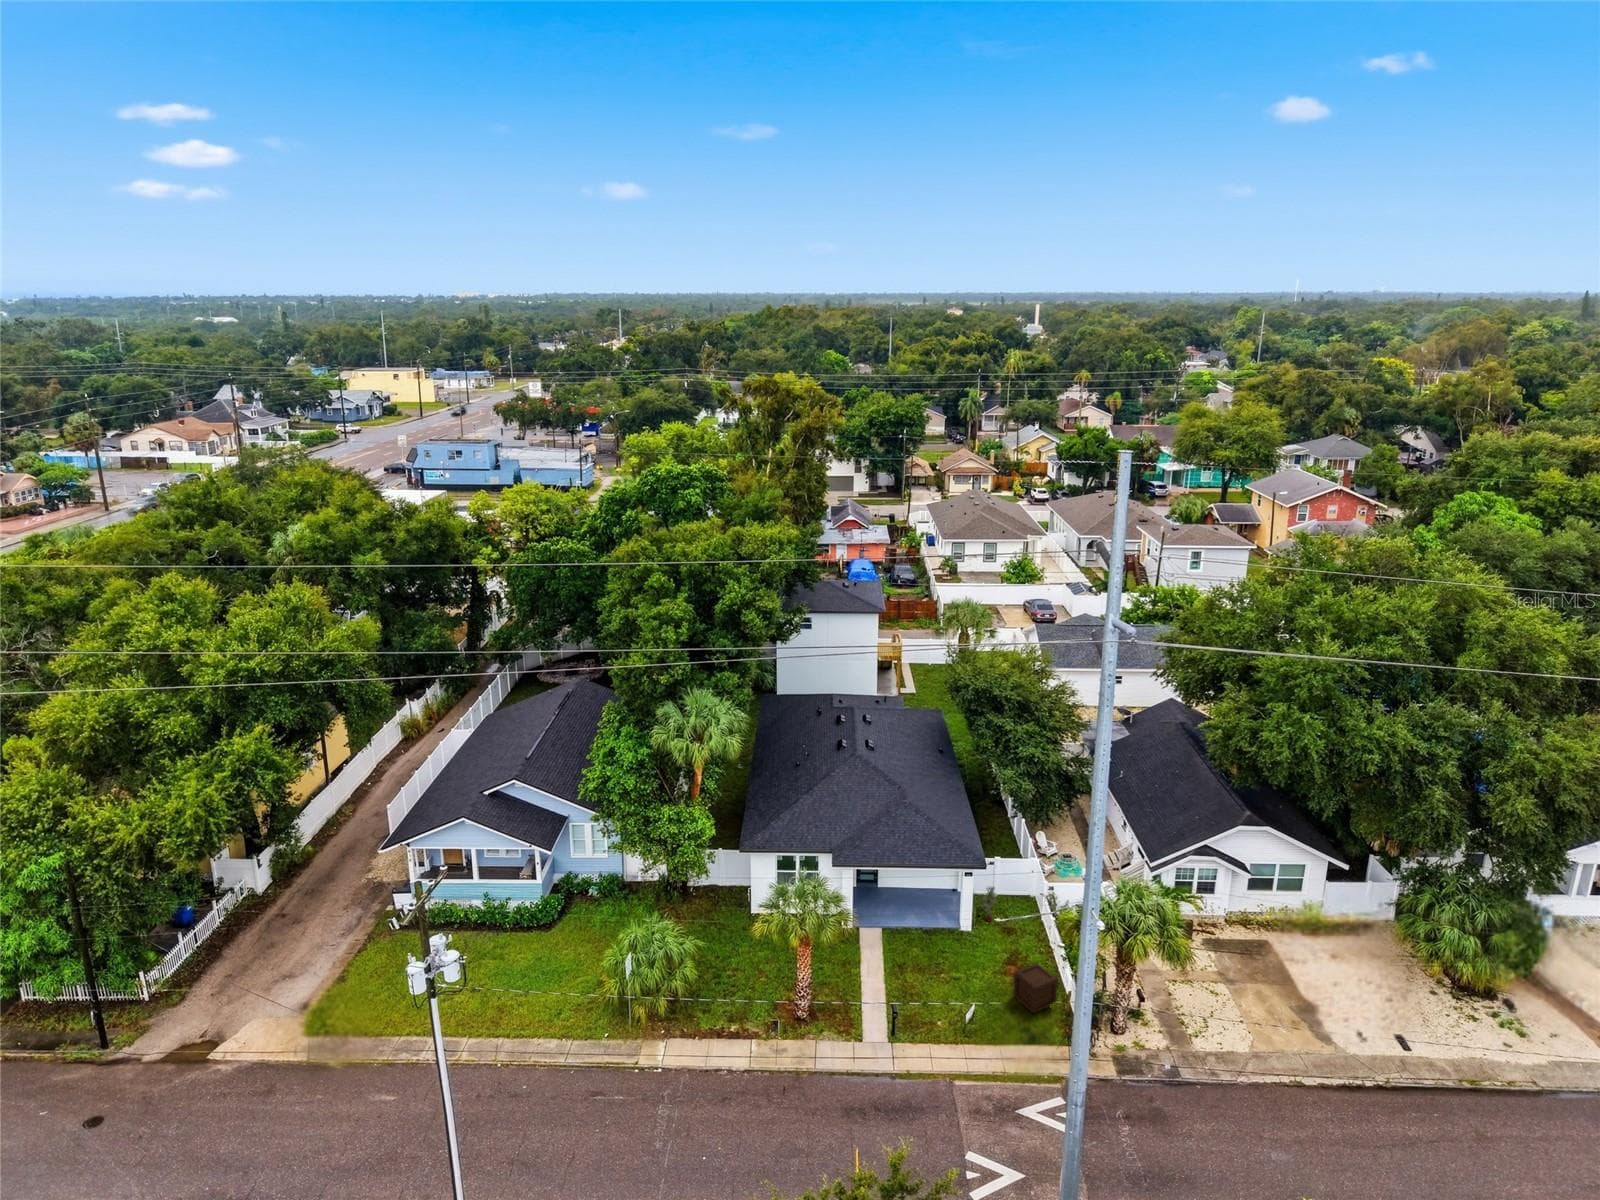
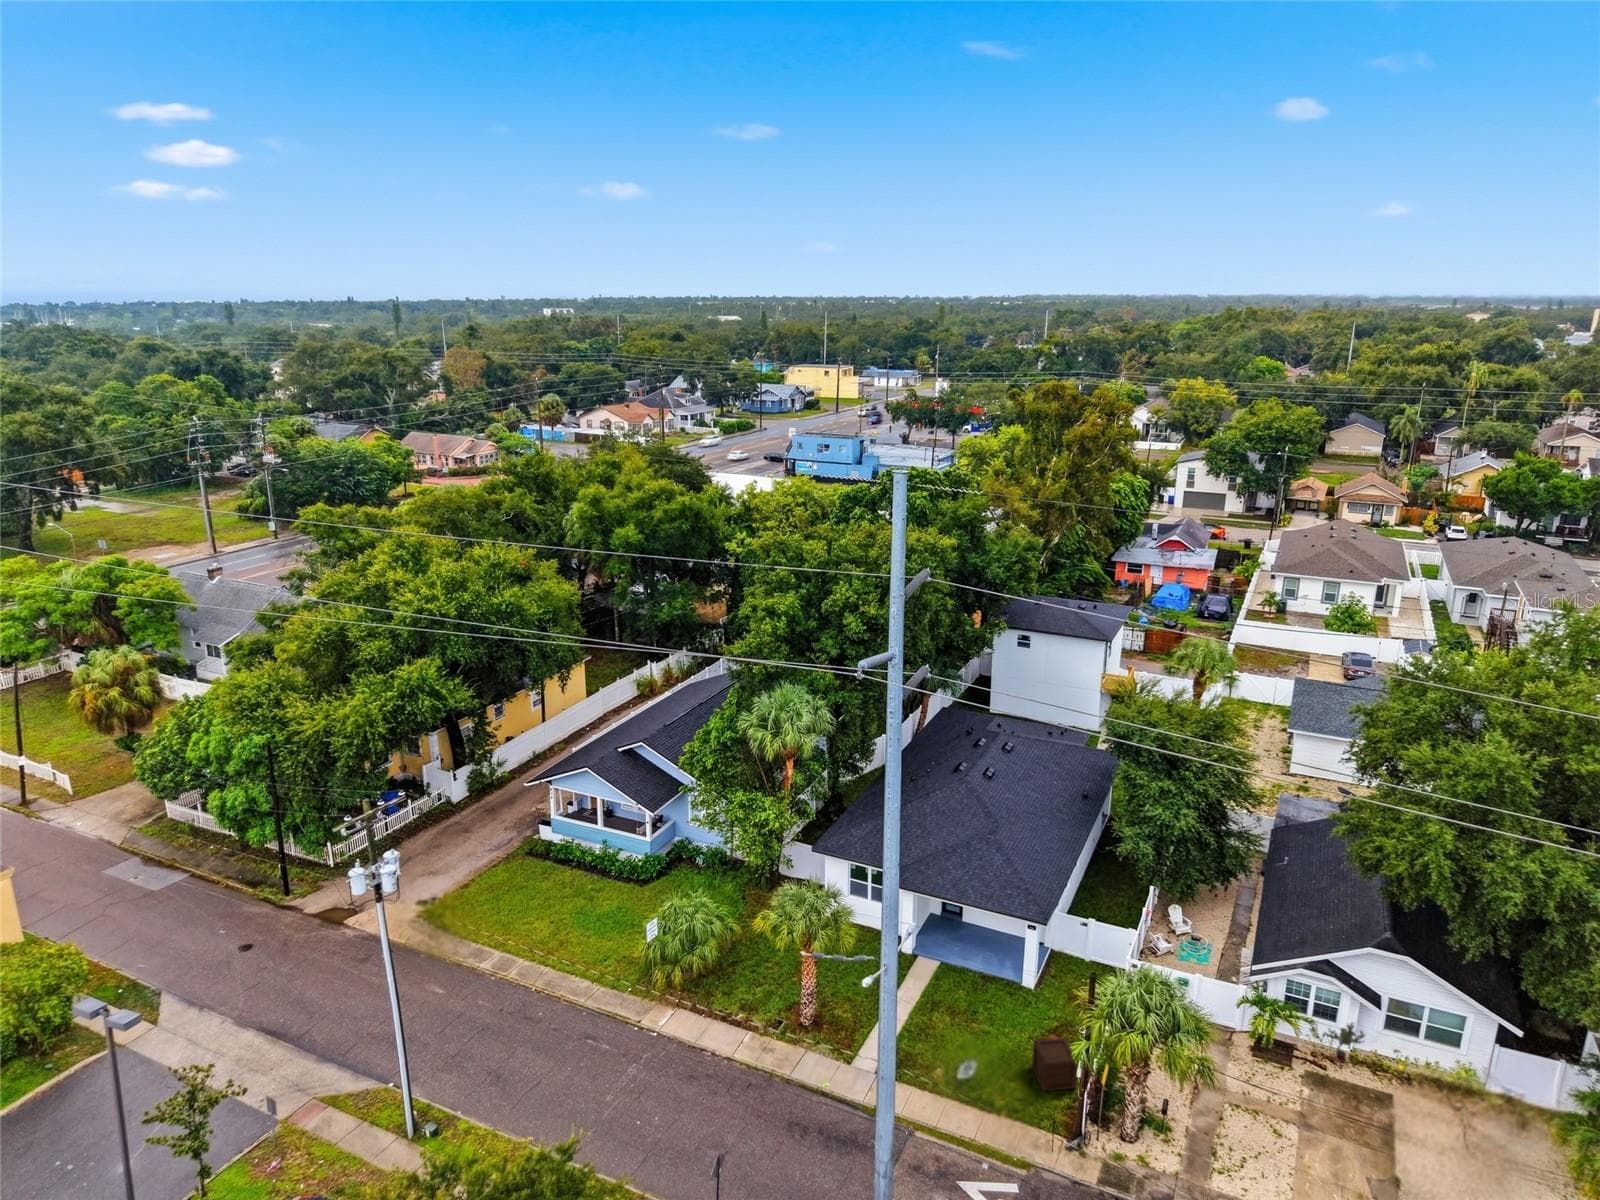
potted tree: present [980,887,996,922] -> present [1324,1023,1365,1062]

